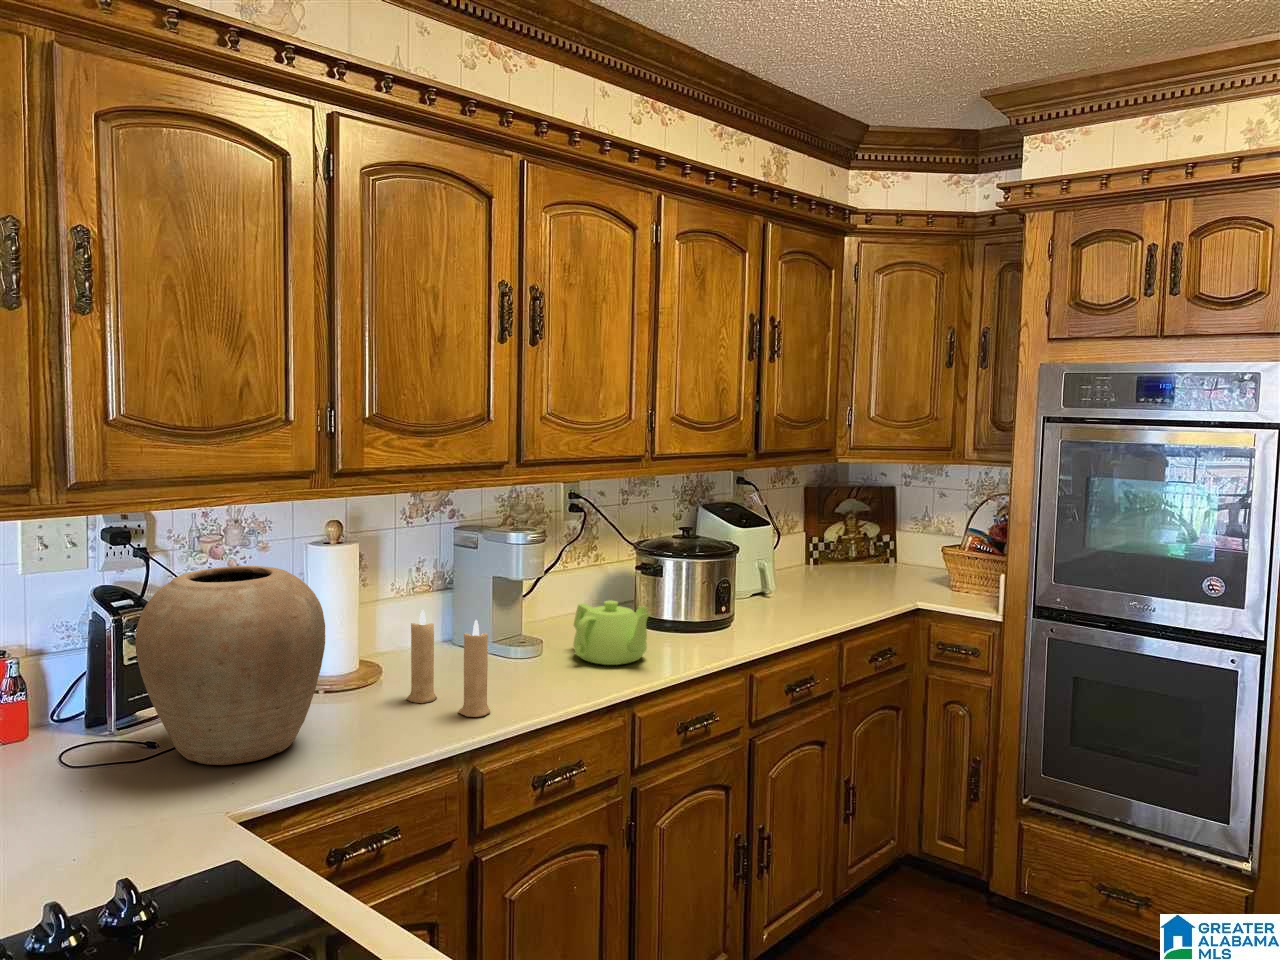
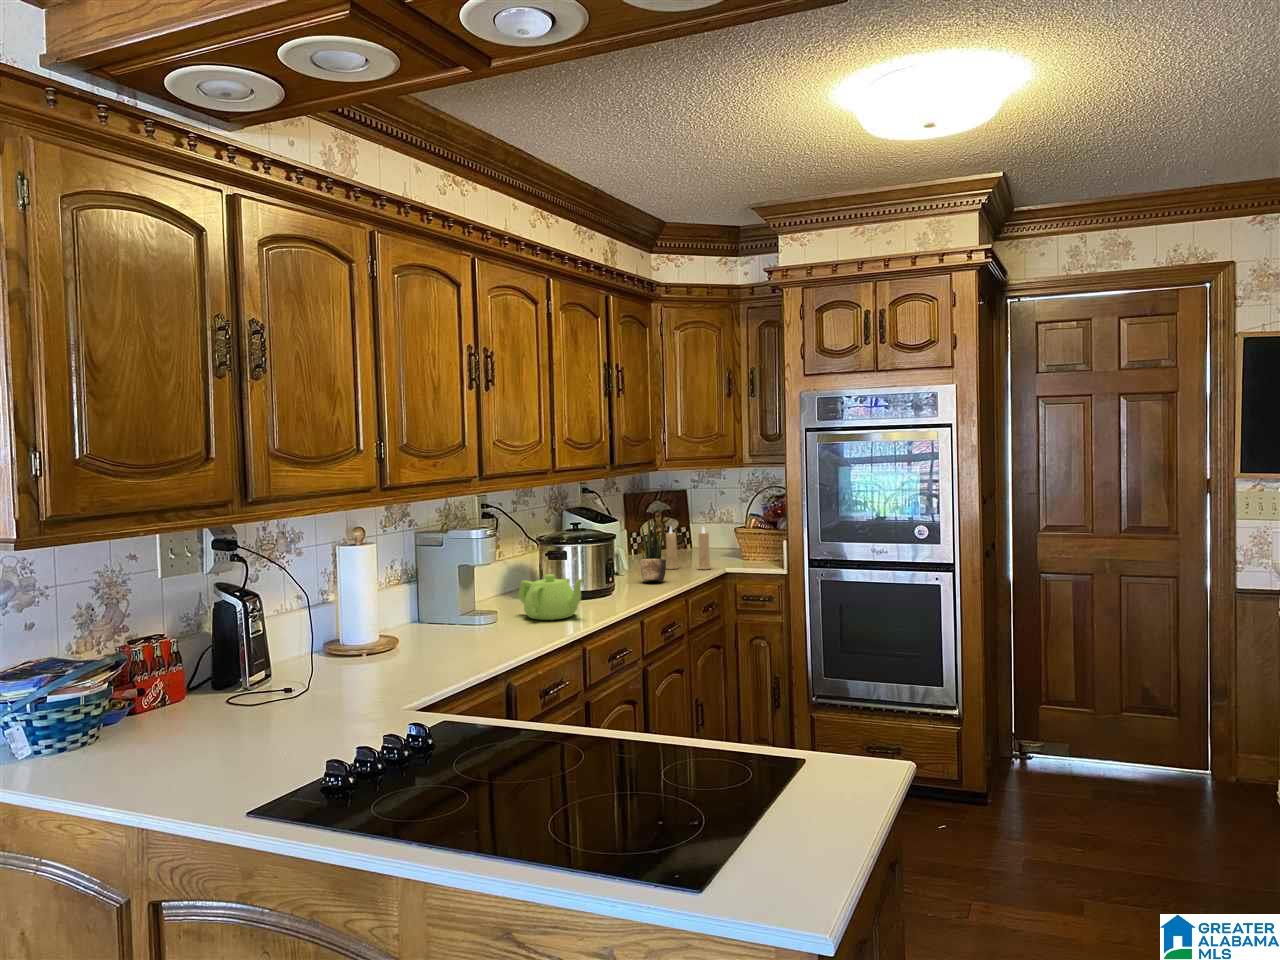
potted plant: none [782,528,822,615] -> present [640,519,666,581]
vase: present [135,566,325,765] -> none [285,555,416,695]
candle: present [407,610,490,717] -> present [666,527,711,569]

